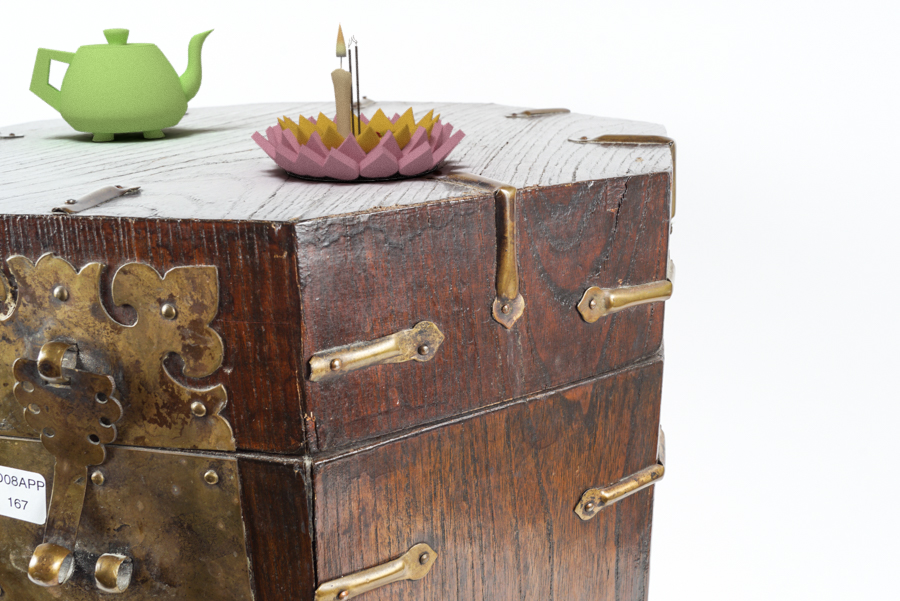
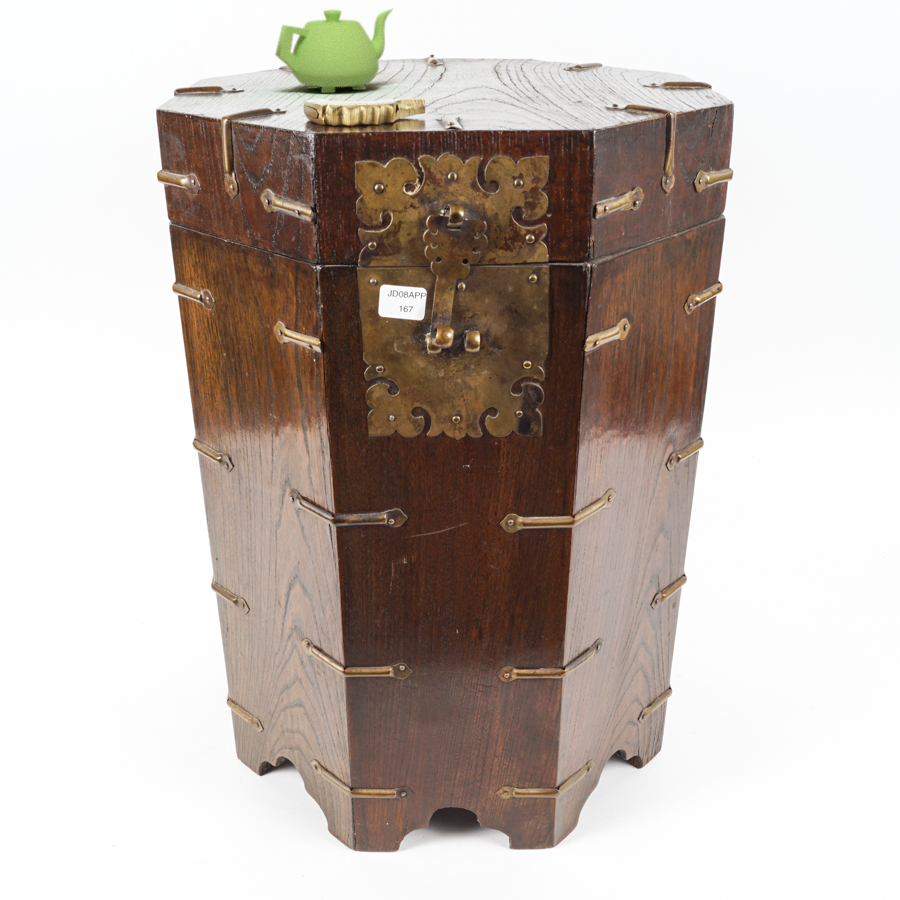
candle holder: present [251,24,465,182] -> none [499,13,628,112]

